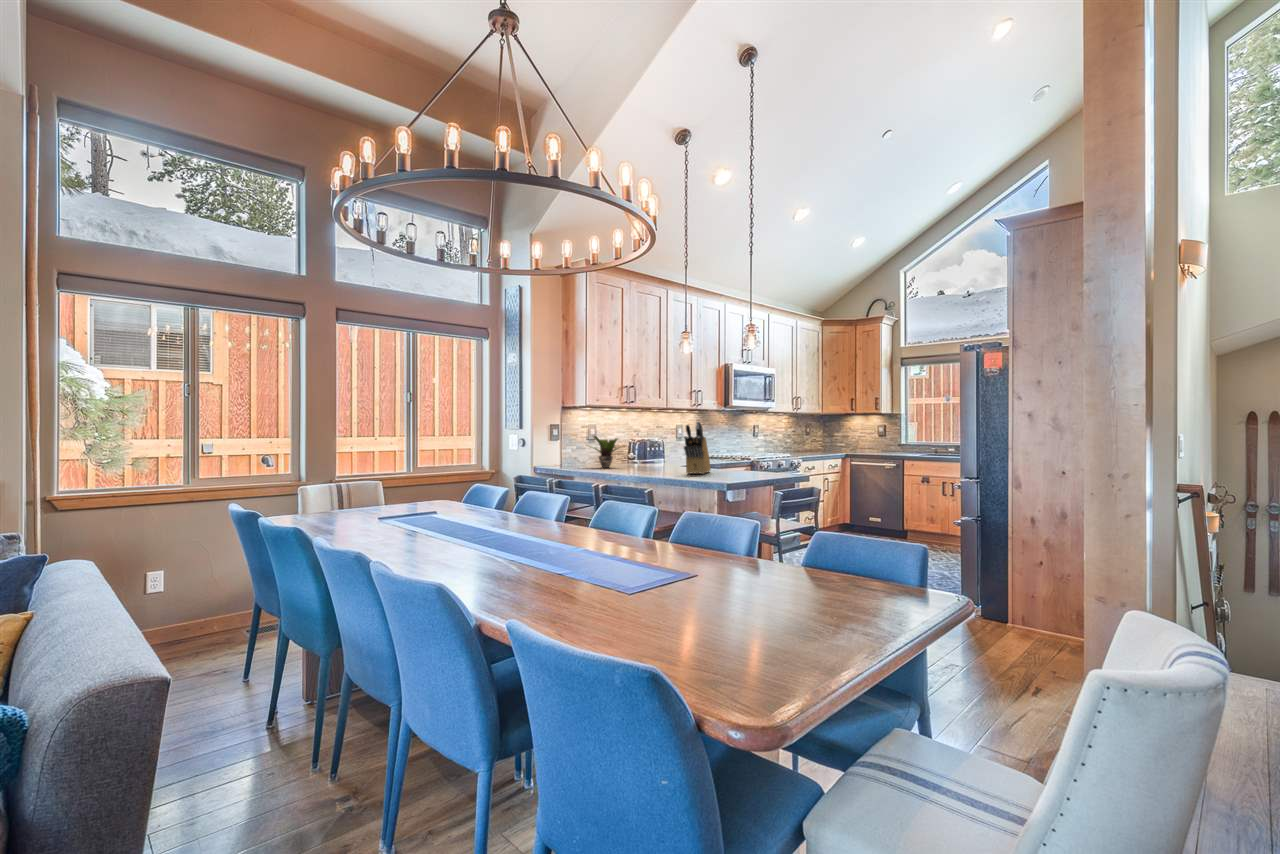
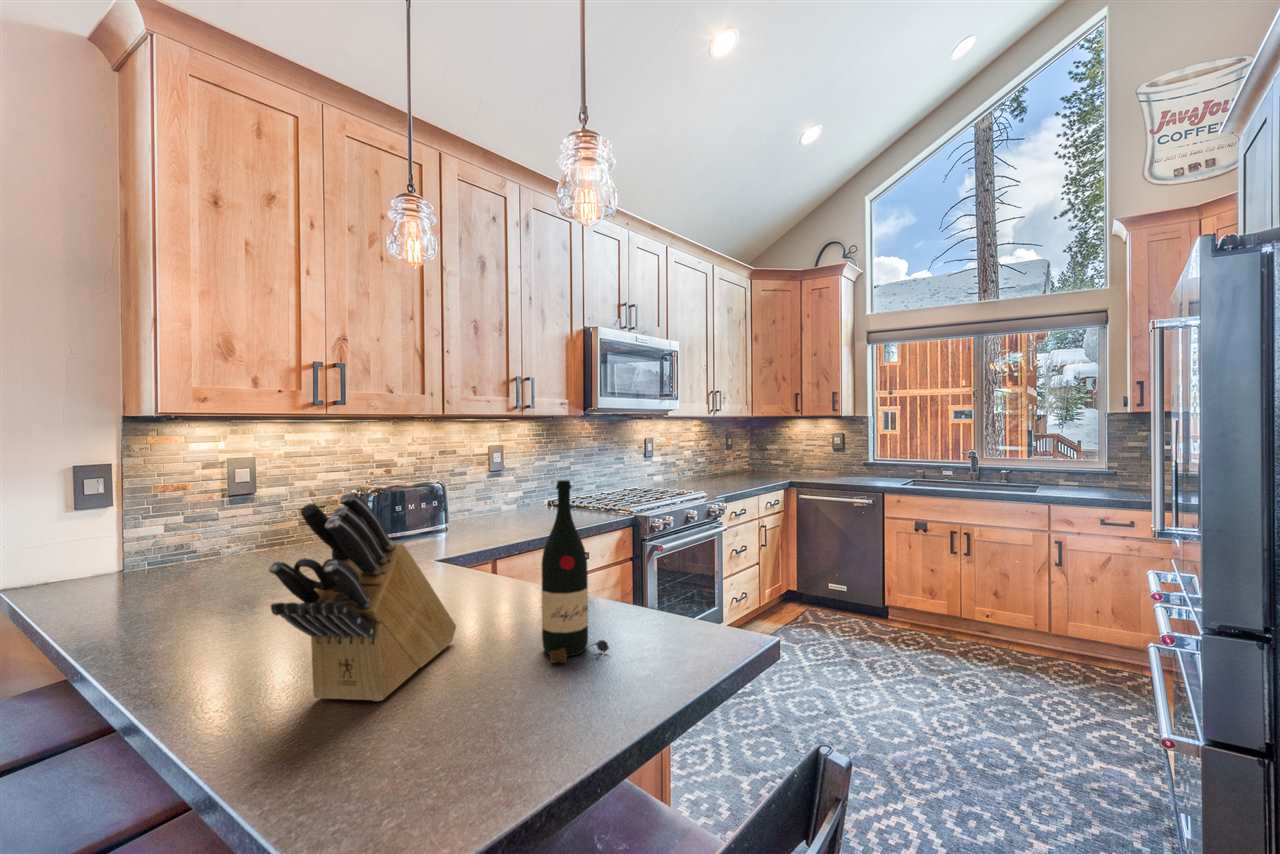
wine bottle: none [738,423,758,473] -> present [541,480,609,663]
potted plant: present [589,436,618,468] -> none [132,506,260,597]

